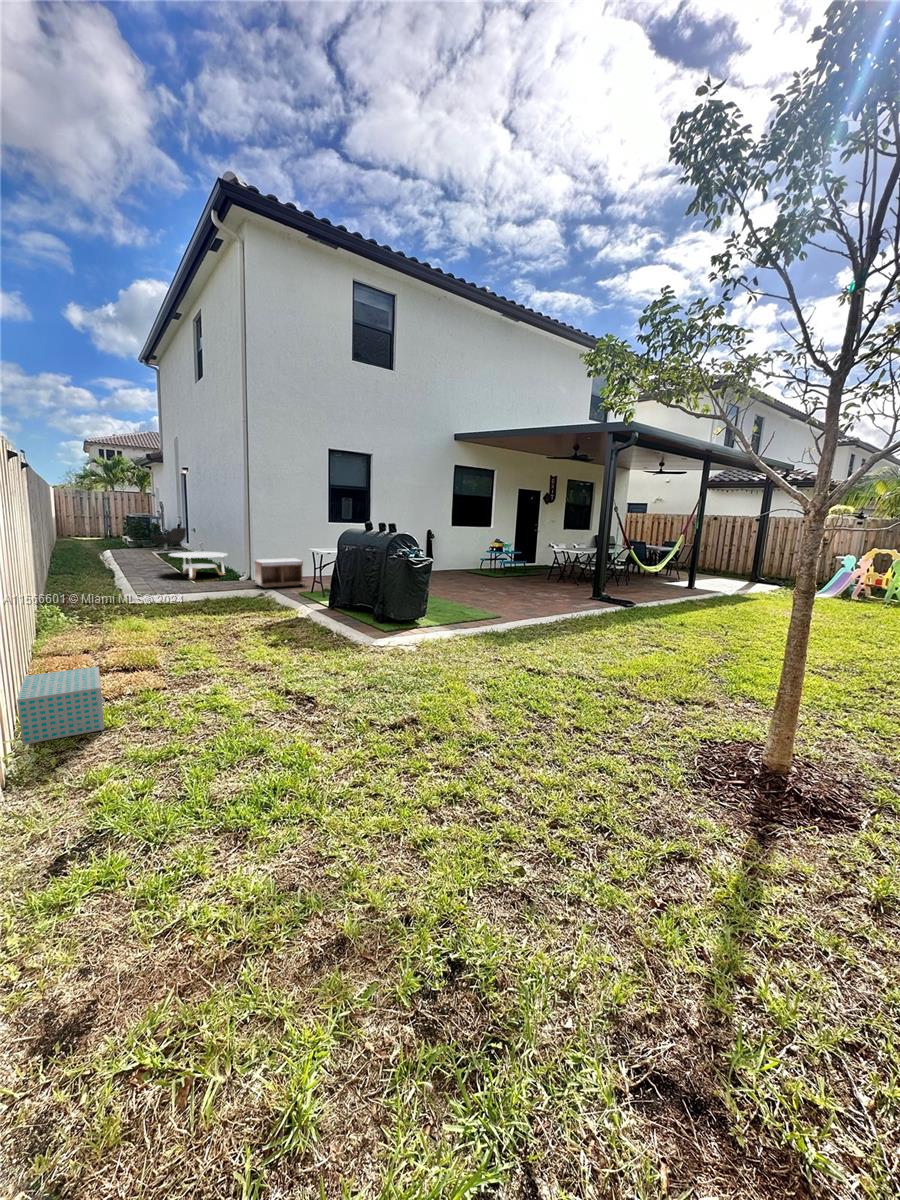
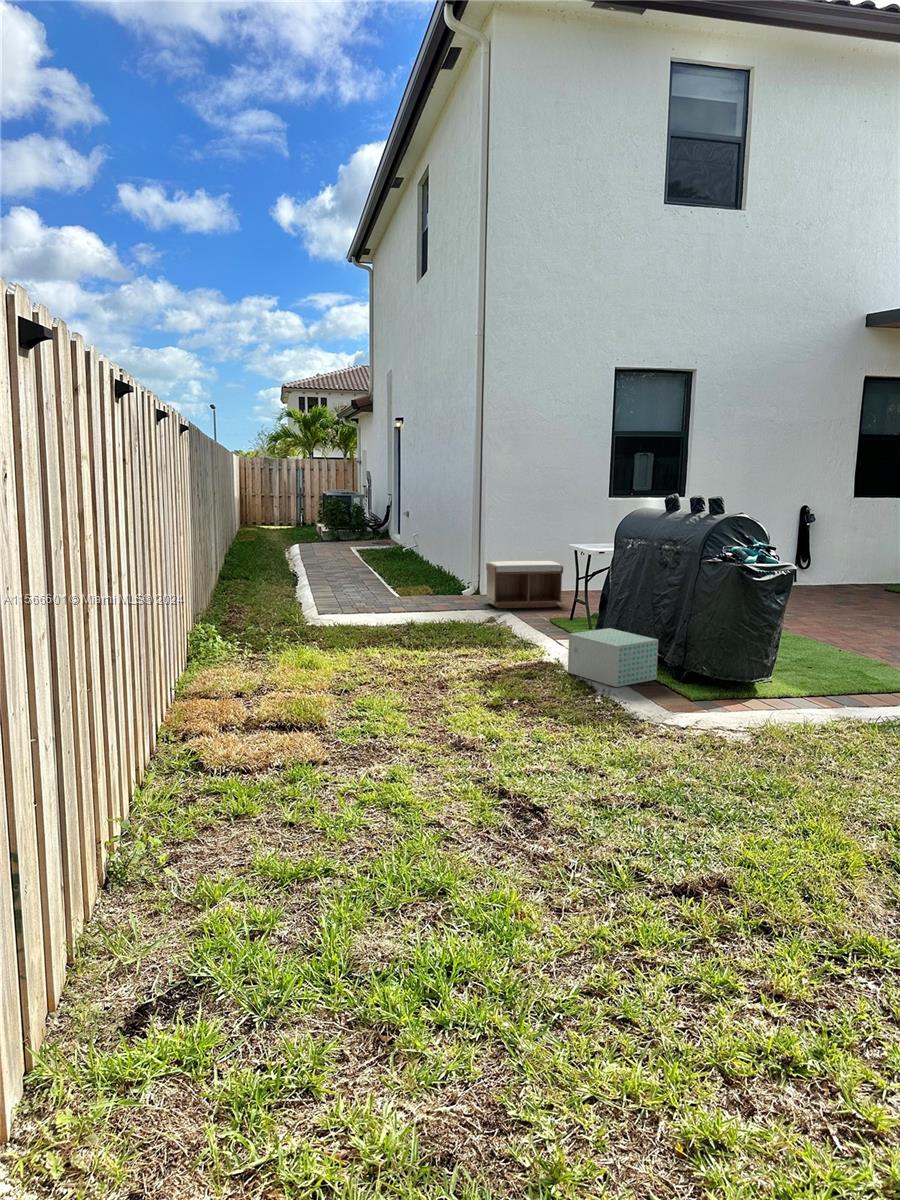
lounge chair: present [150,528,186,550] -> none [348,508,397,545]
round table: present [169,552,227,579] -> none [365,547,449,590]
storage box: present [17,667,105,745] -> present [568,628,658,687]

